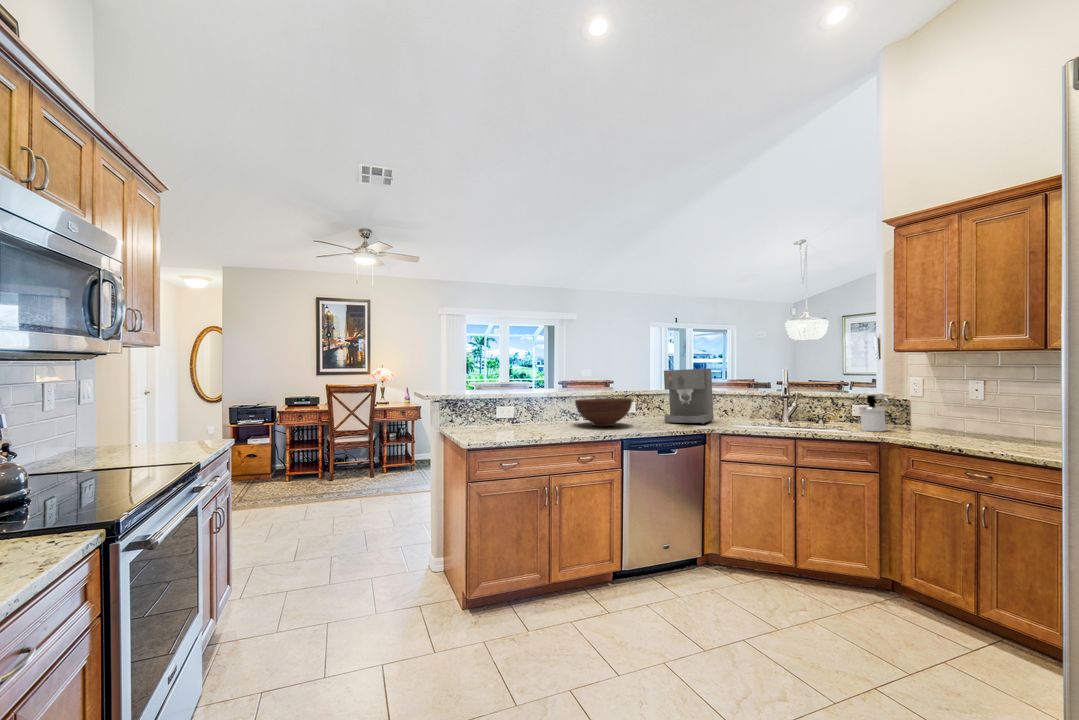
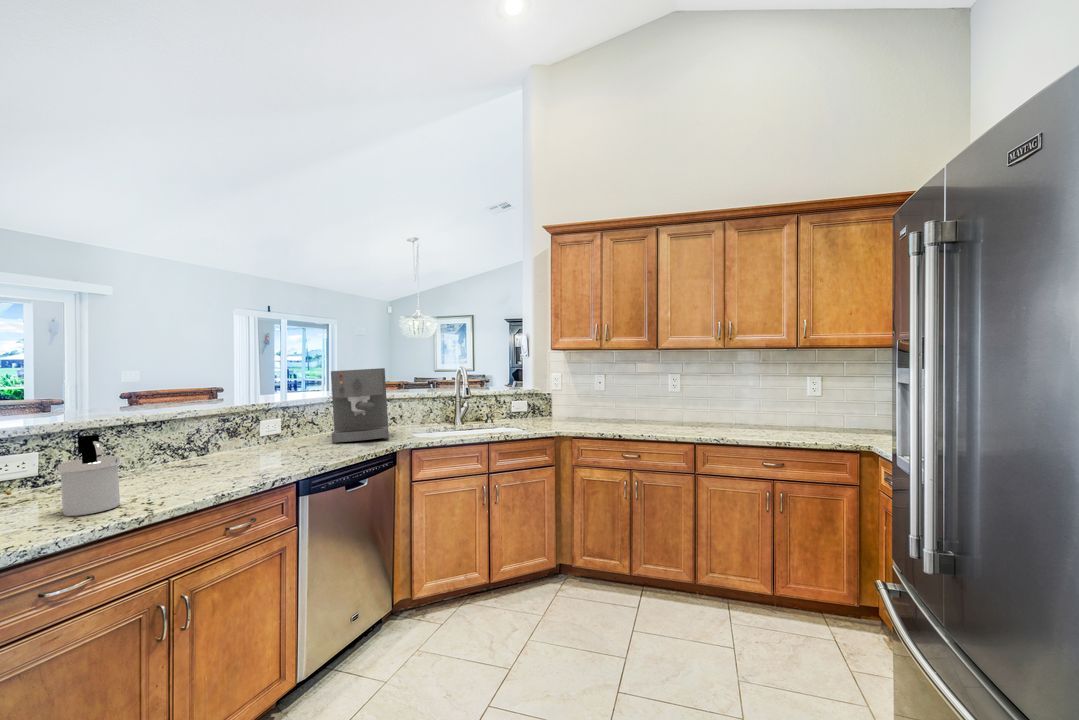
soap dispenser: present [859,395,889,432] -> present [58,435,120,516]
fruit bowl: present [575,398,632,426] -> none [191,415,296,465]

